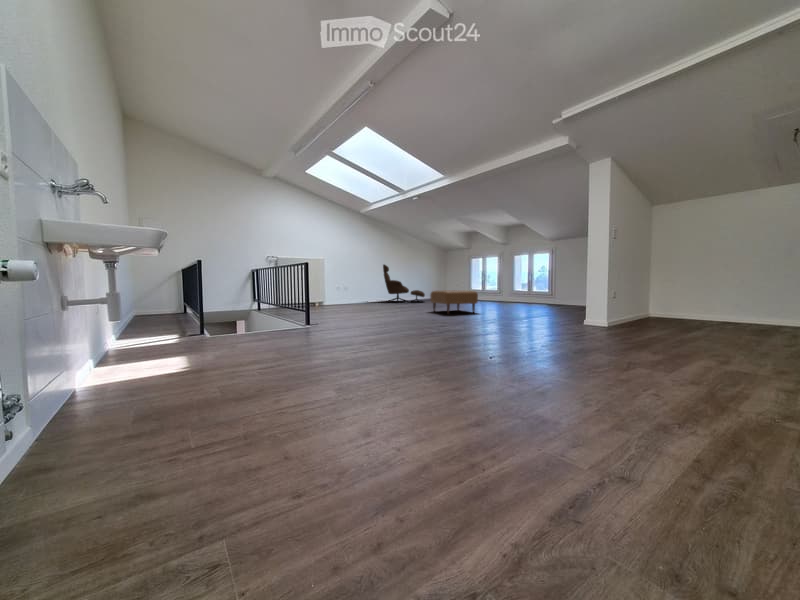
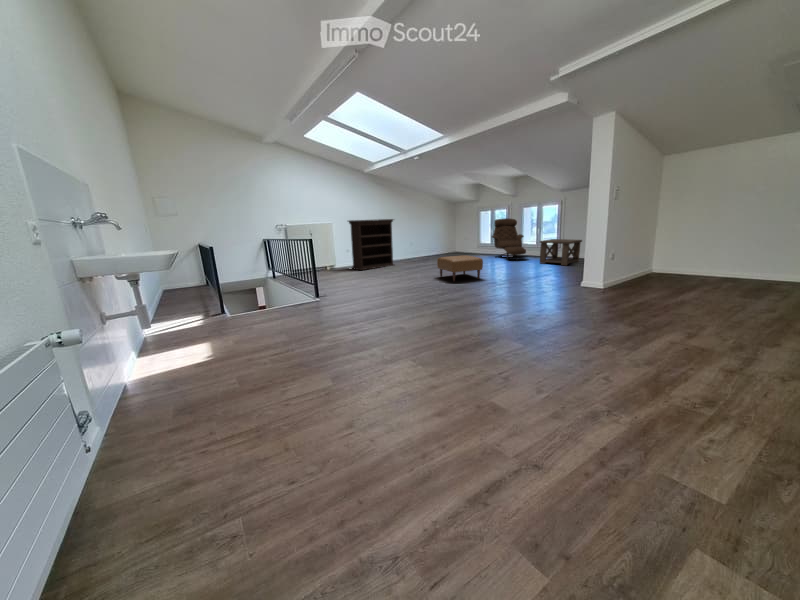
bookshelf: none [339,256,388,307] -> present [348,219,394,270]
lounge chair: present [383,265,425,302] -> present [492,218,526,260]
side table: none [533,283,575,307] -> present [540,239,582,265]

